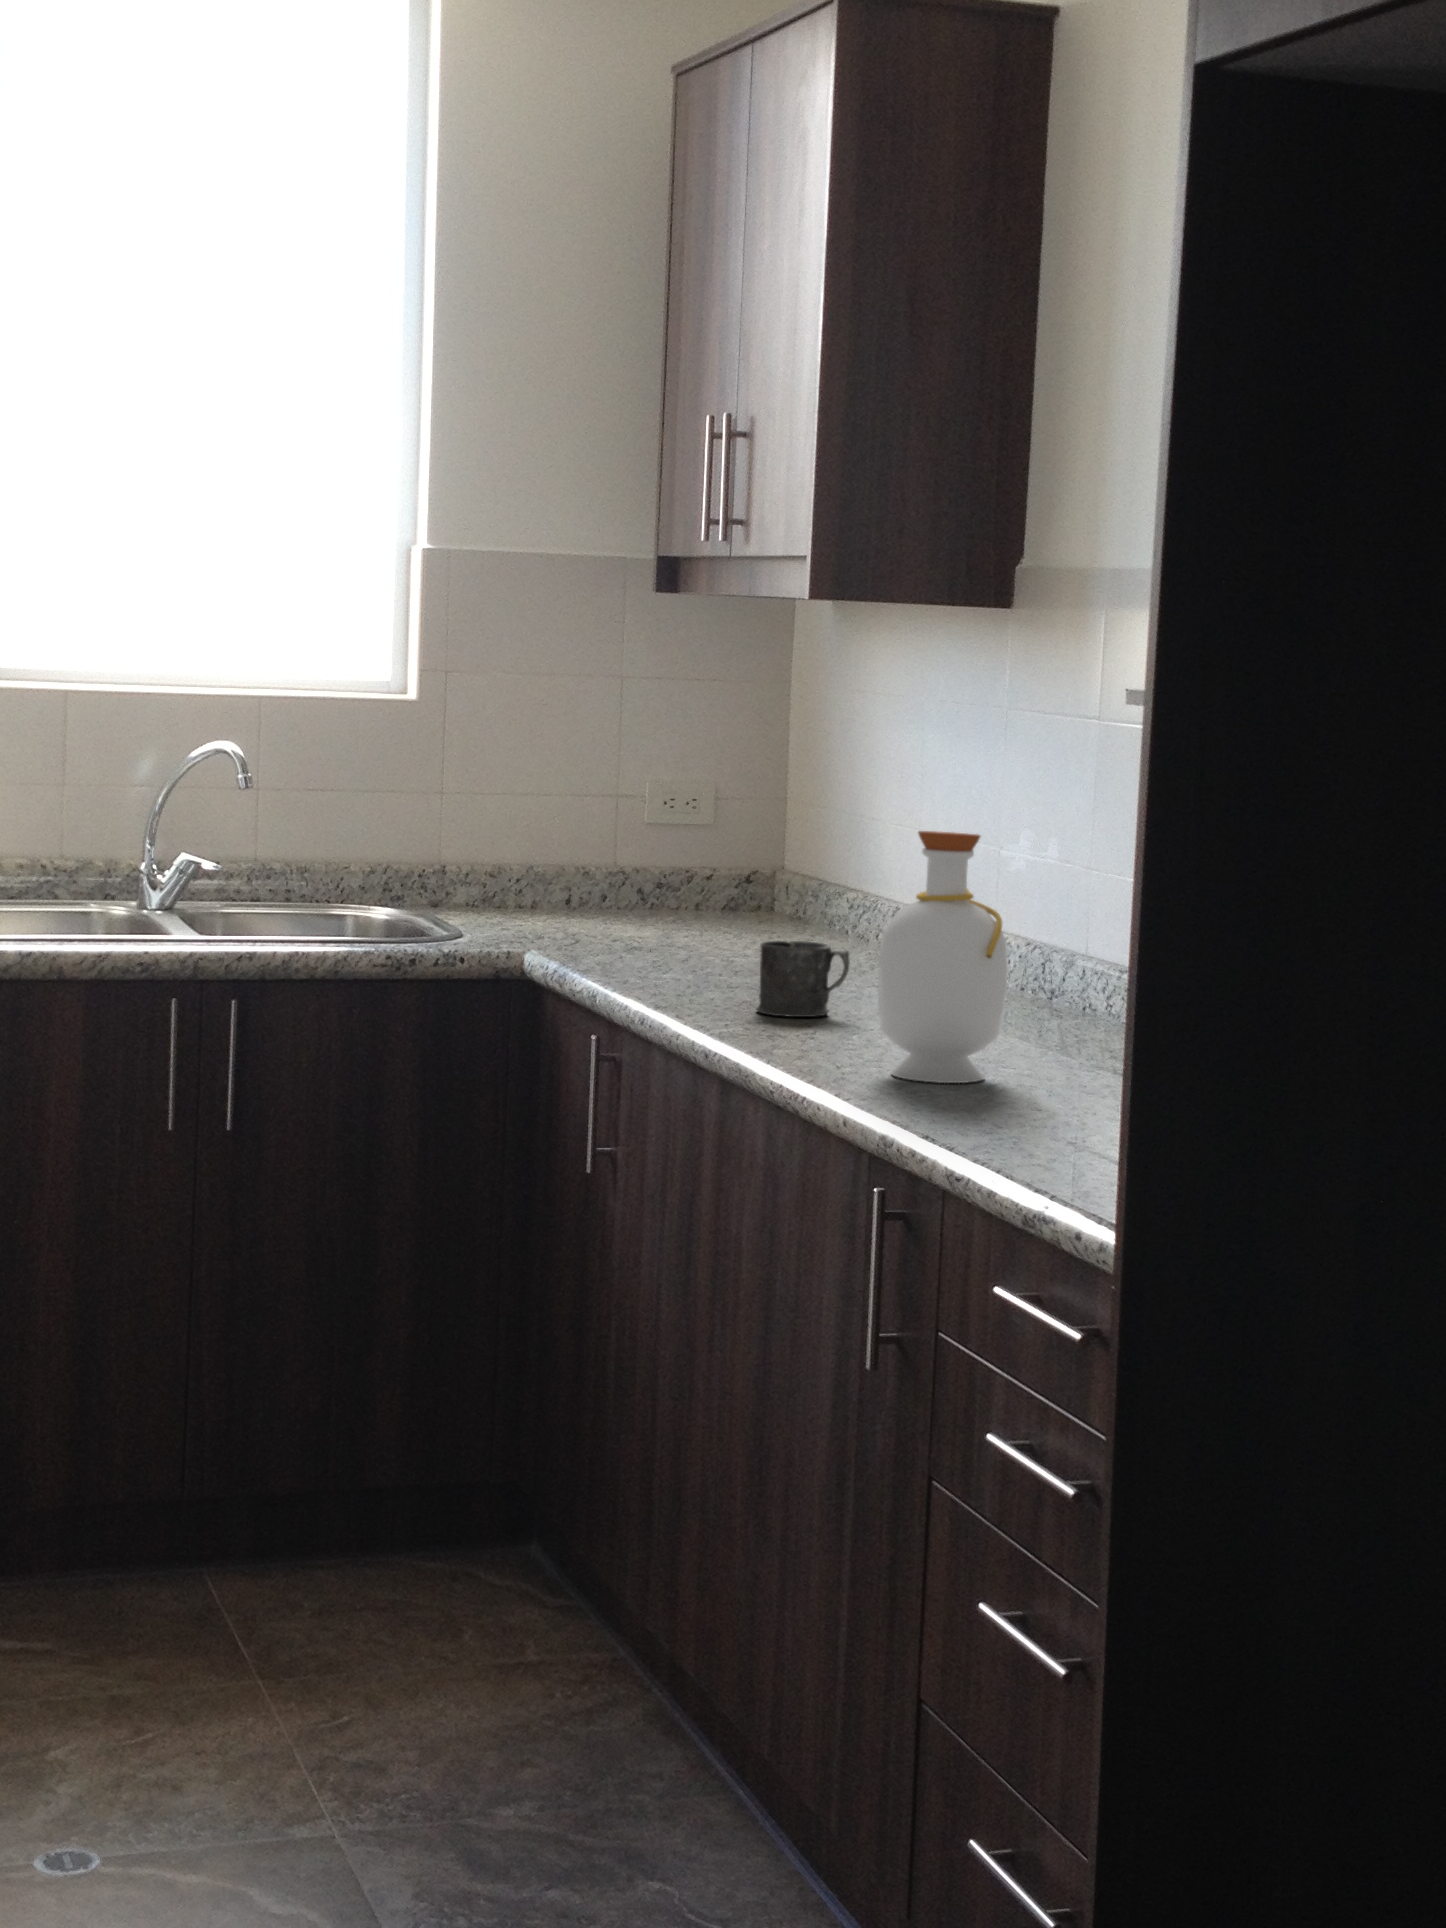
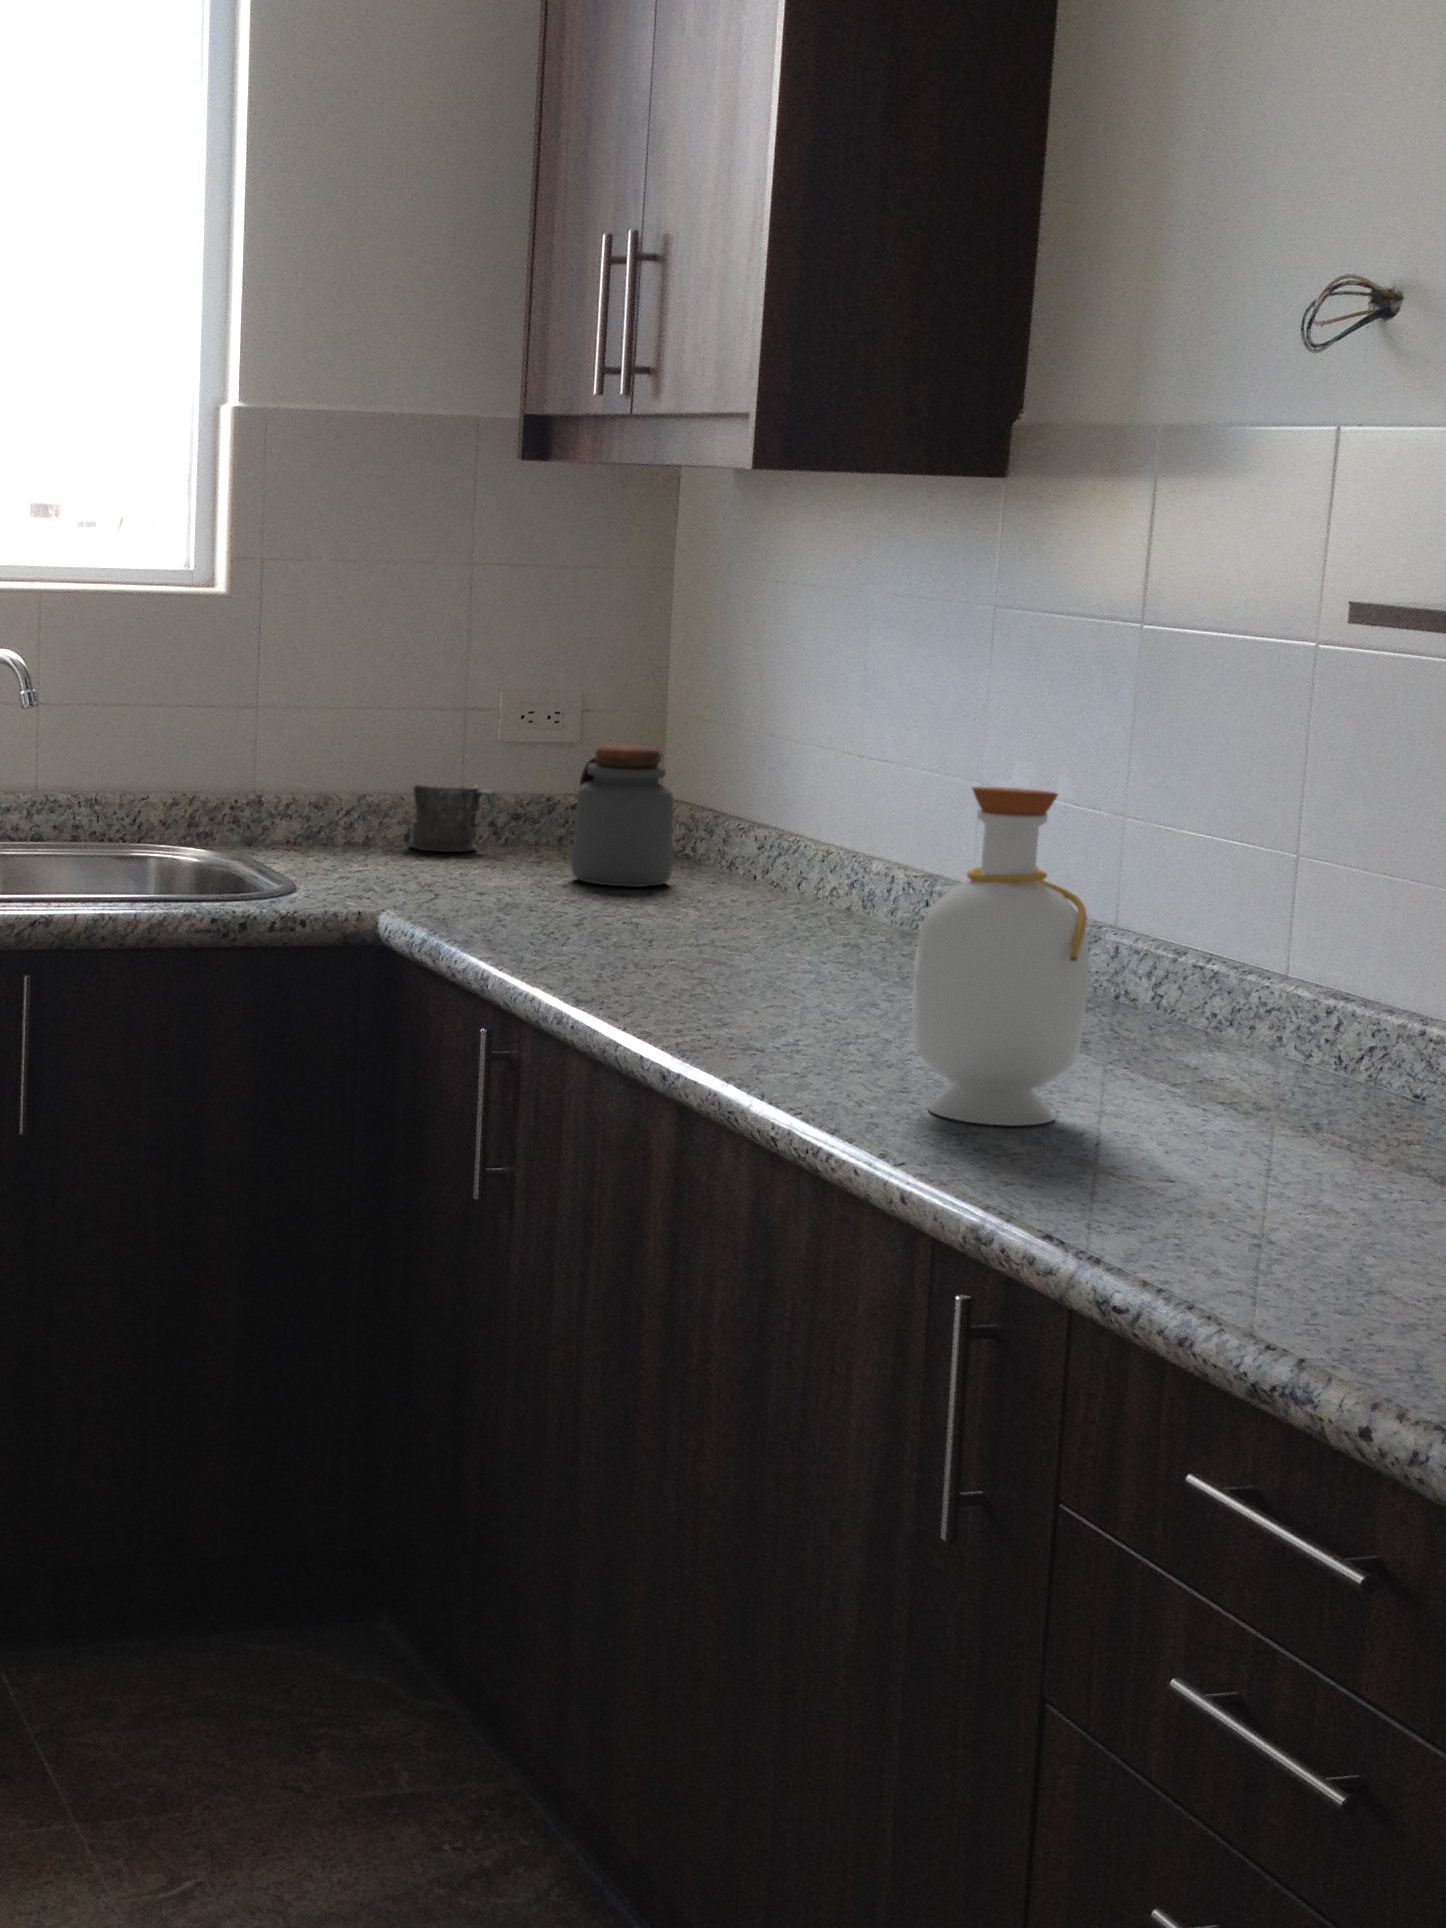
jar: none [693,823,777,939] -> present [571,744,673,887]
mug: present [756,941,850,1017] -> present [410,784,496,852]

